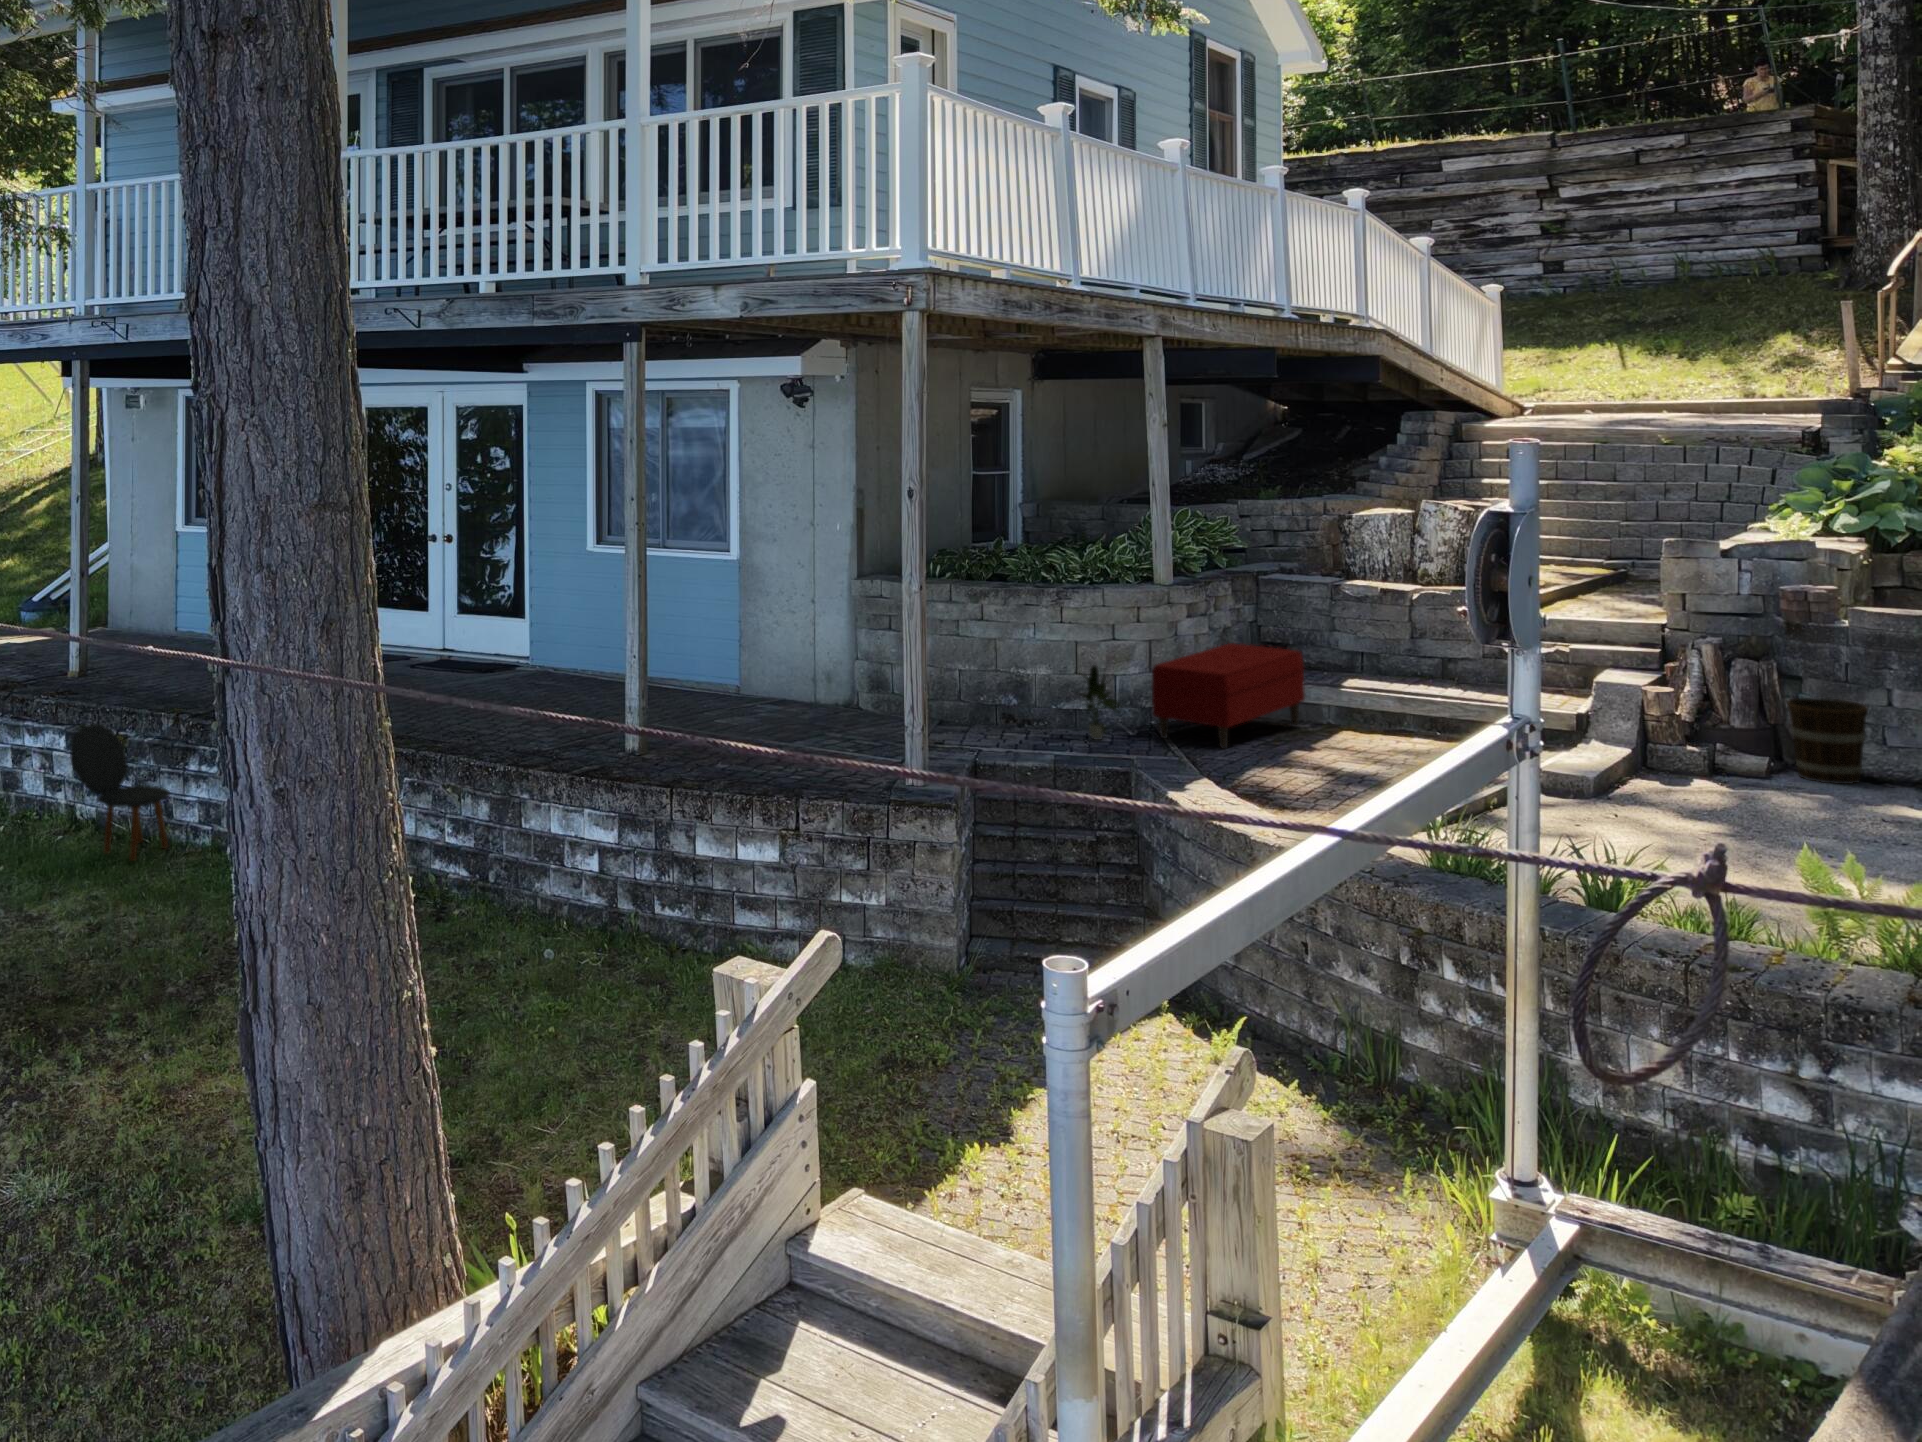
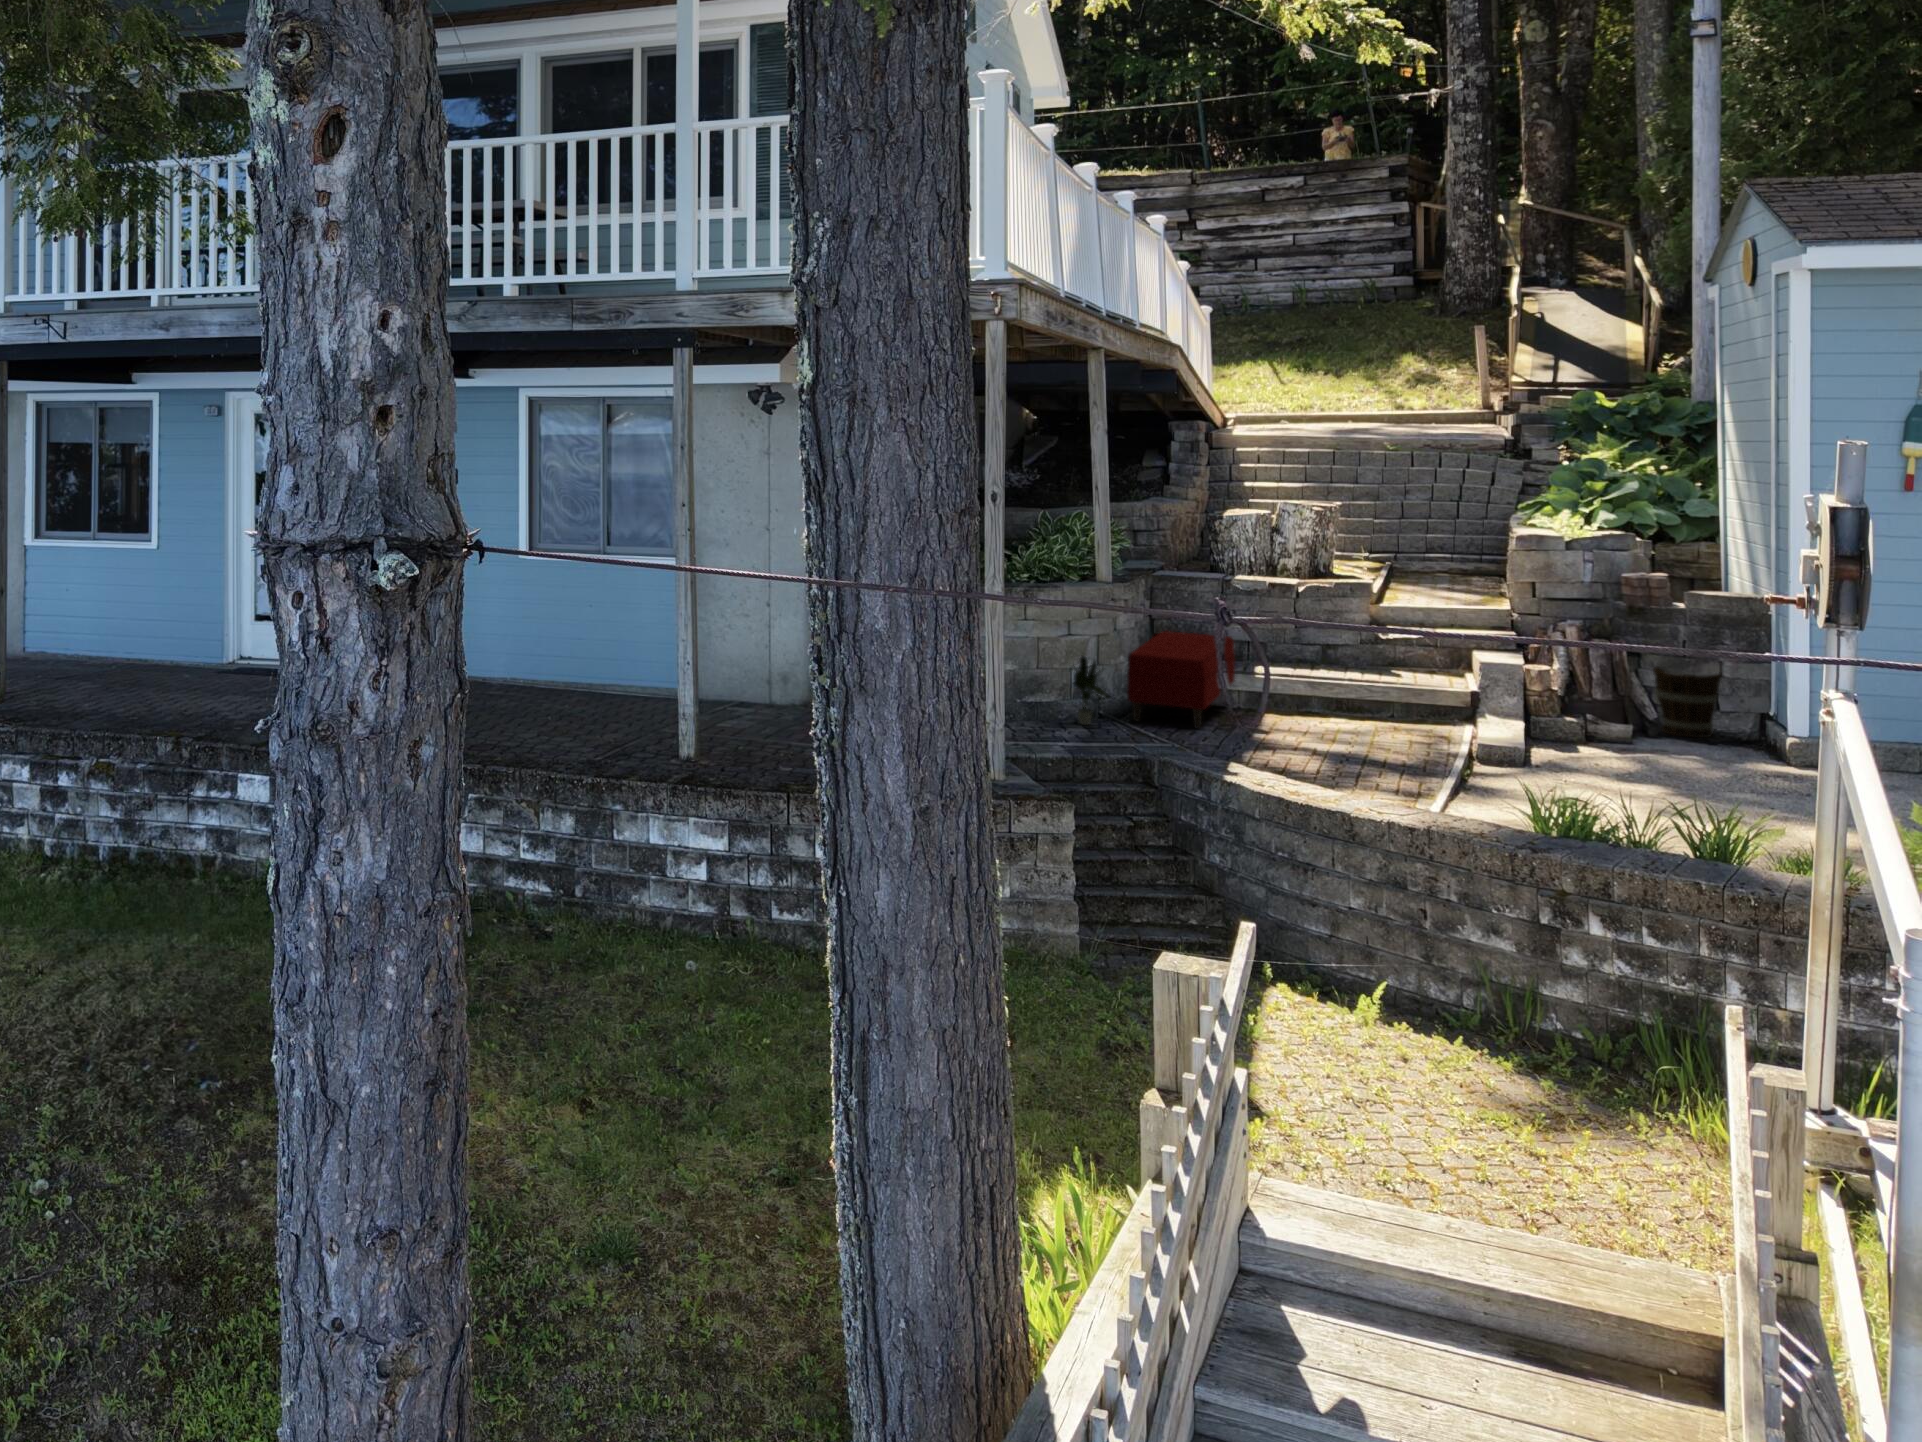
chair: present [70,724,170,861] -> none [73,754,185,901]

